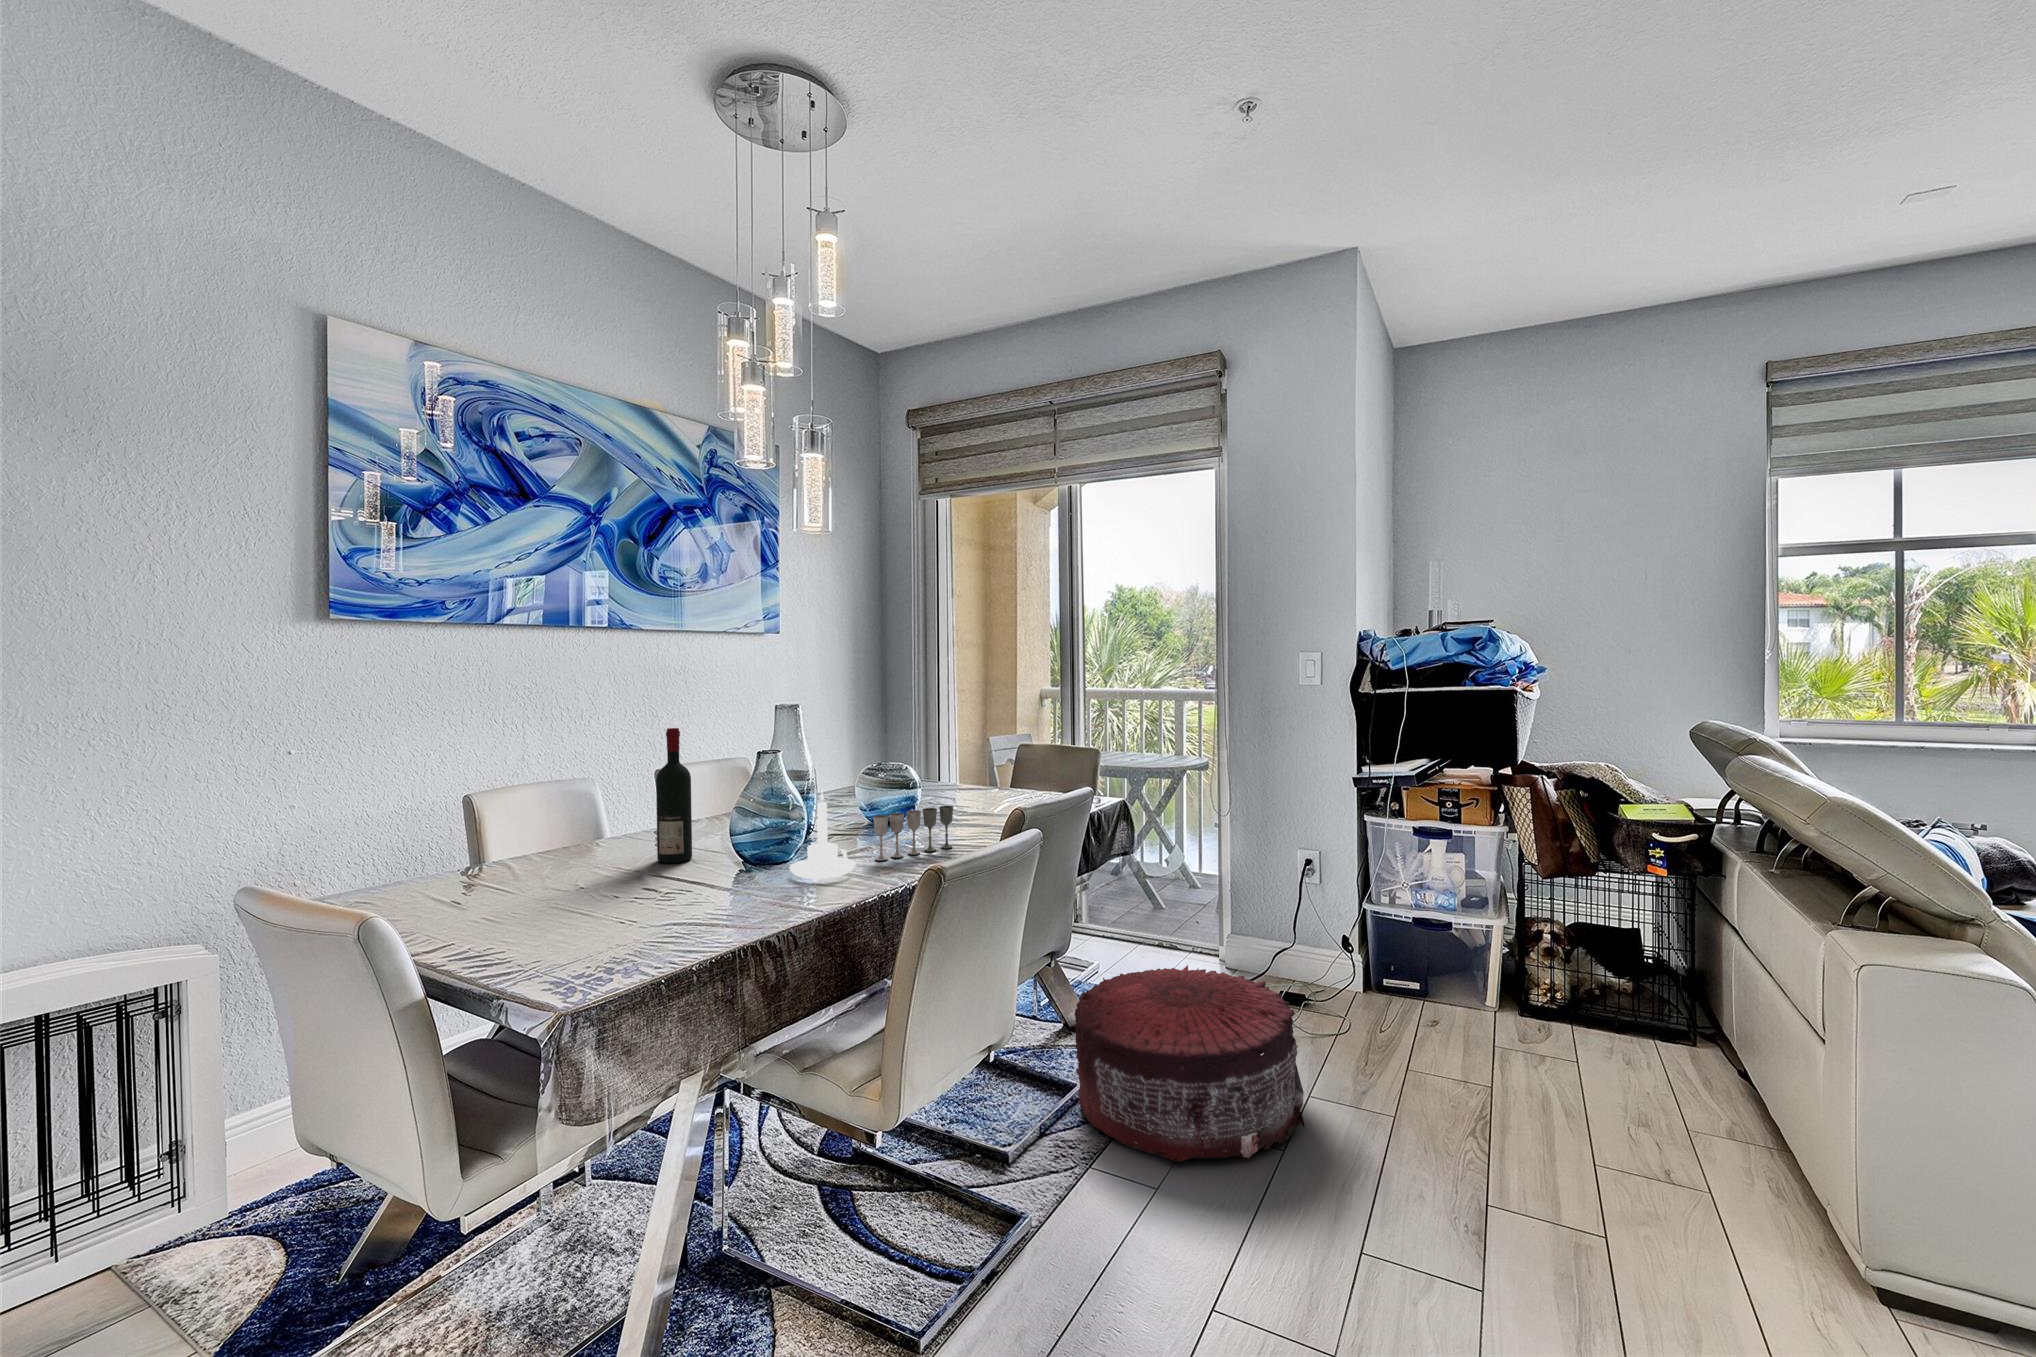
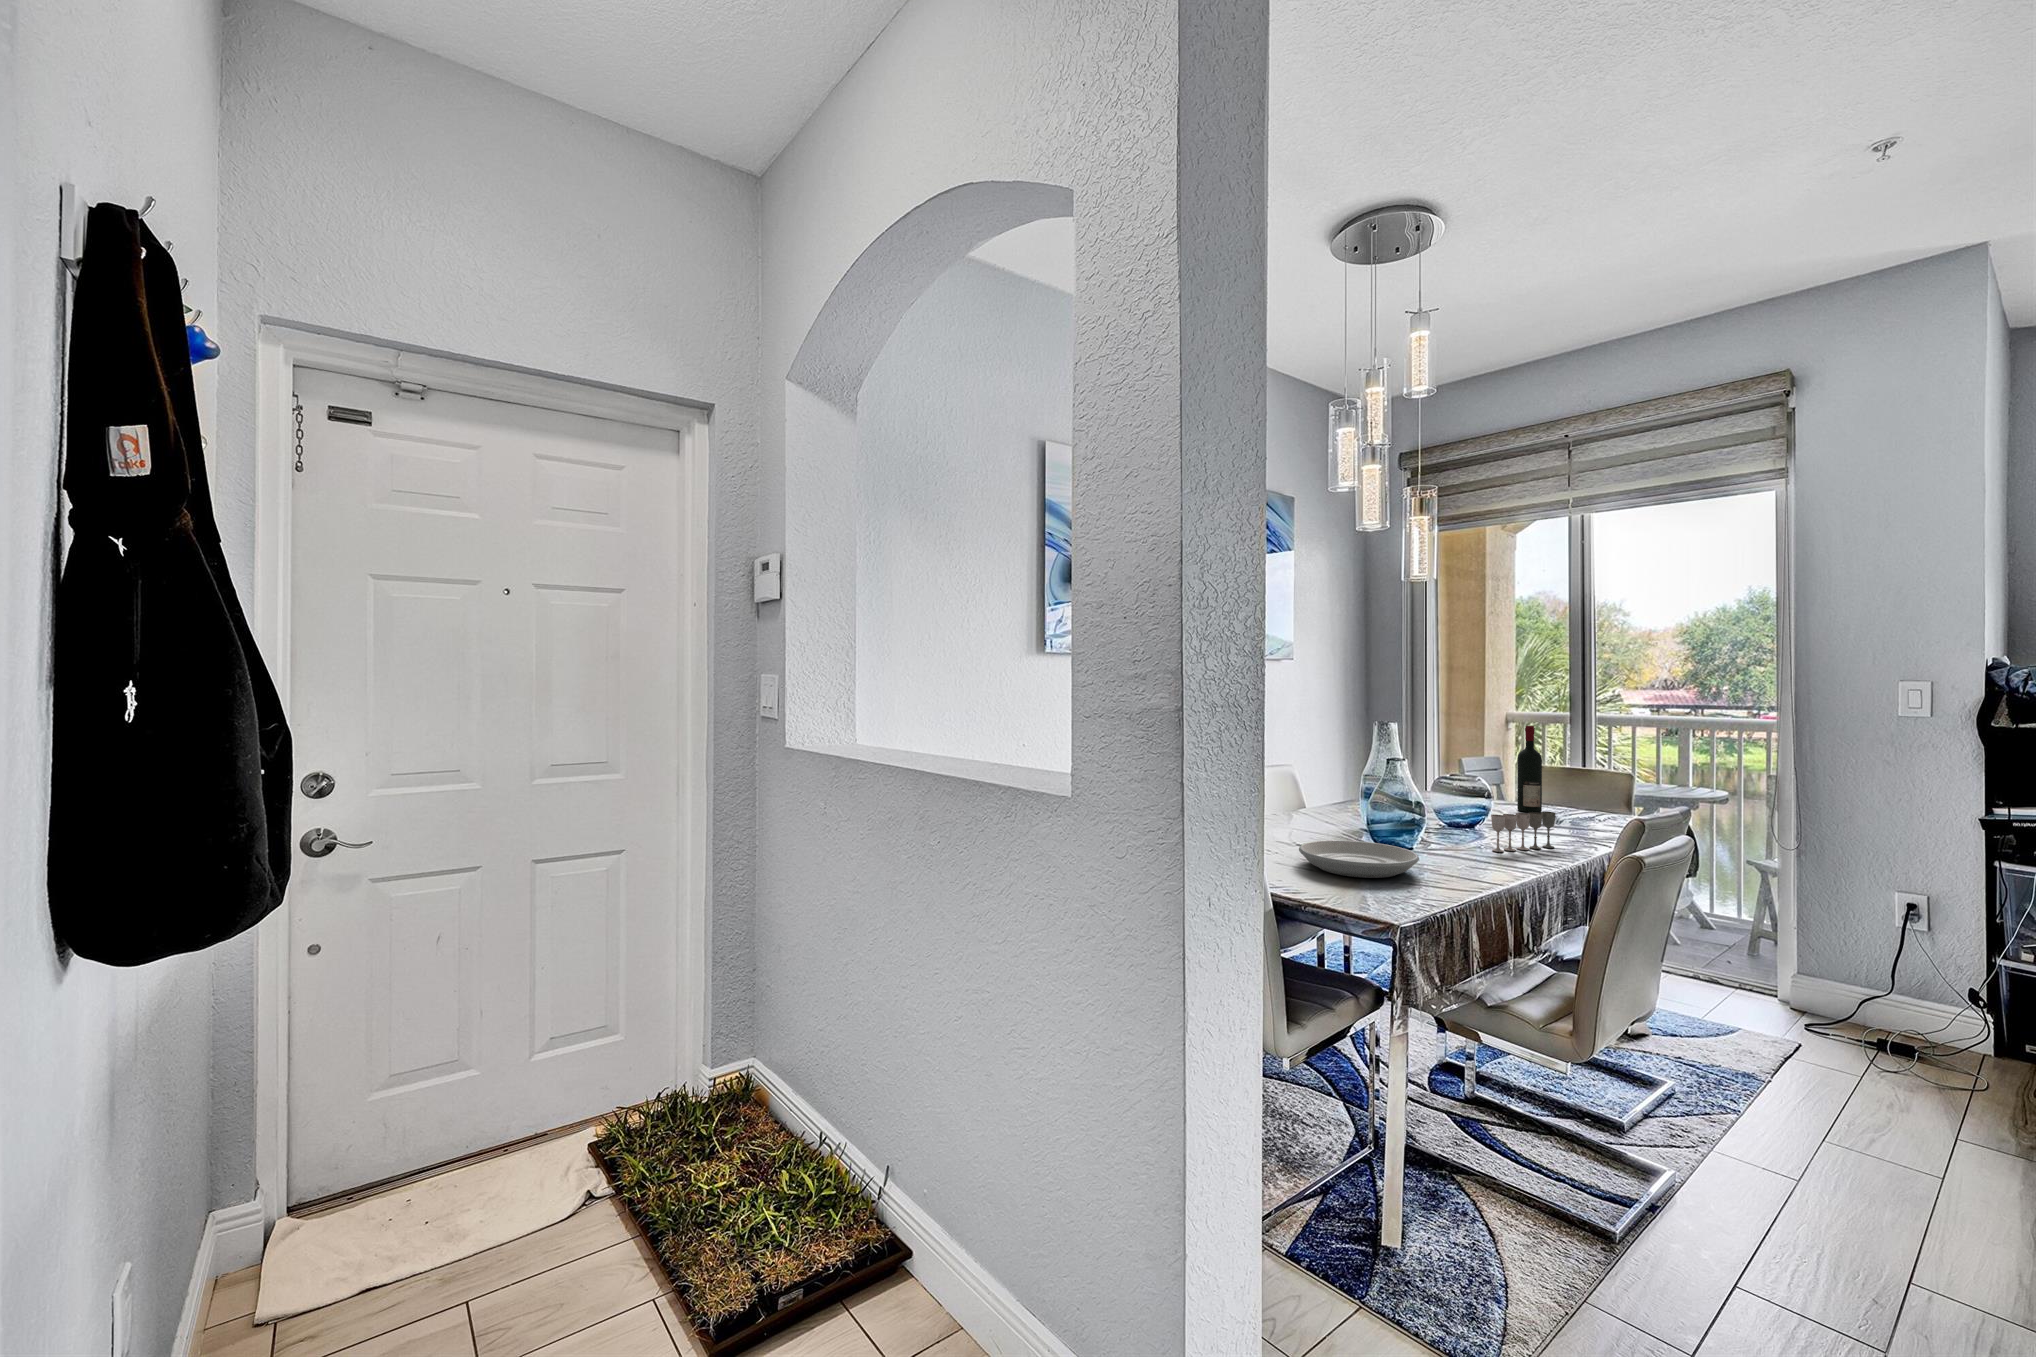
wine bottle: present [656,728,692,863] -> present [1517,726,1542,812]
candle holder: present [790,792,856,879] -> none [1431,790,1489,860]
plate: none [569,869,735,926] -> present [1299,840,1419,878]
pouf: present [1075,965,1305,1162] -> none [1660,985,1965,1175]

